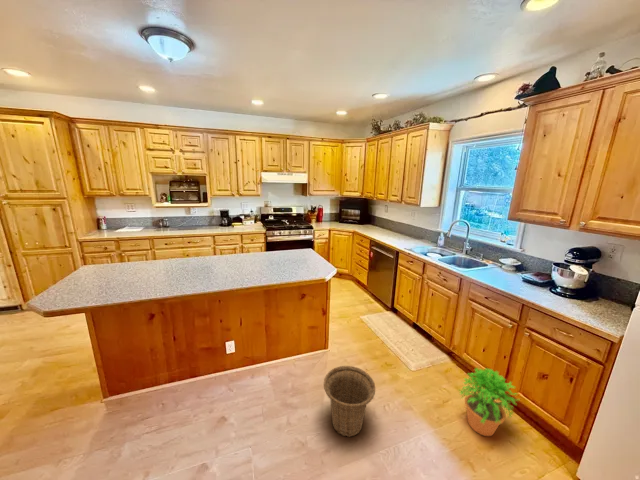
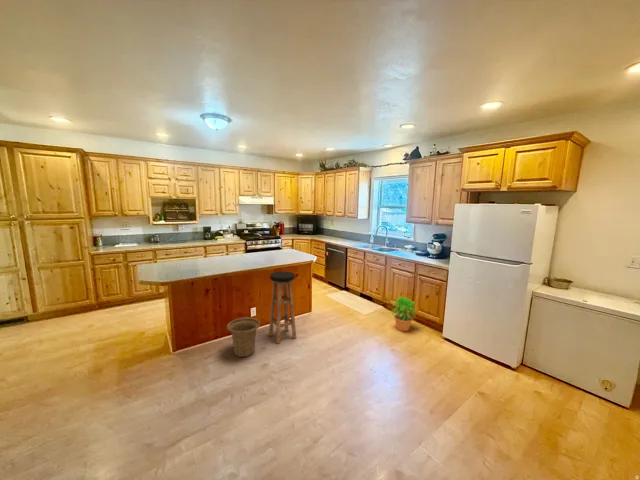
bar stool: none [235,297,280,418] -> present [269,272,296,344]
basket: present [324,366,375,437] -> present [227,317,260,357]

